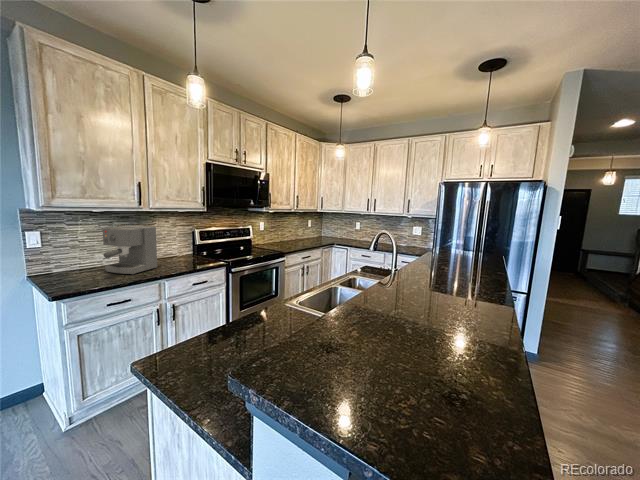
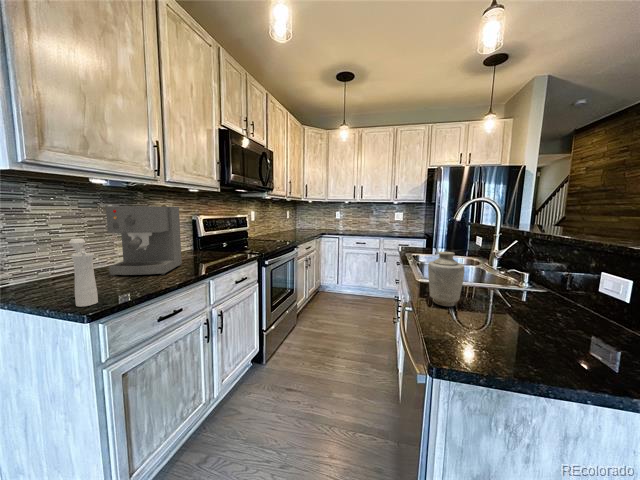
pepper mill: none [54,251,72,292] -> present [69,238,98,307]
vase: none [237,286,263,330] -> present [428,252,465,306]

